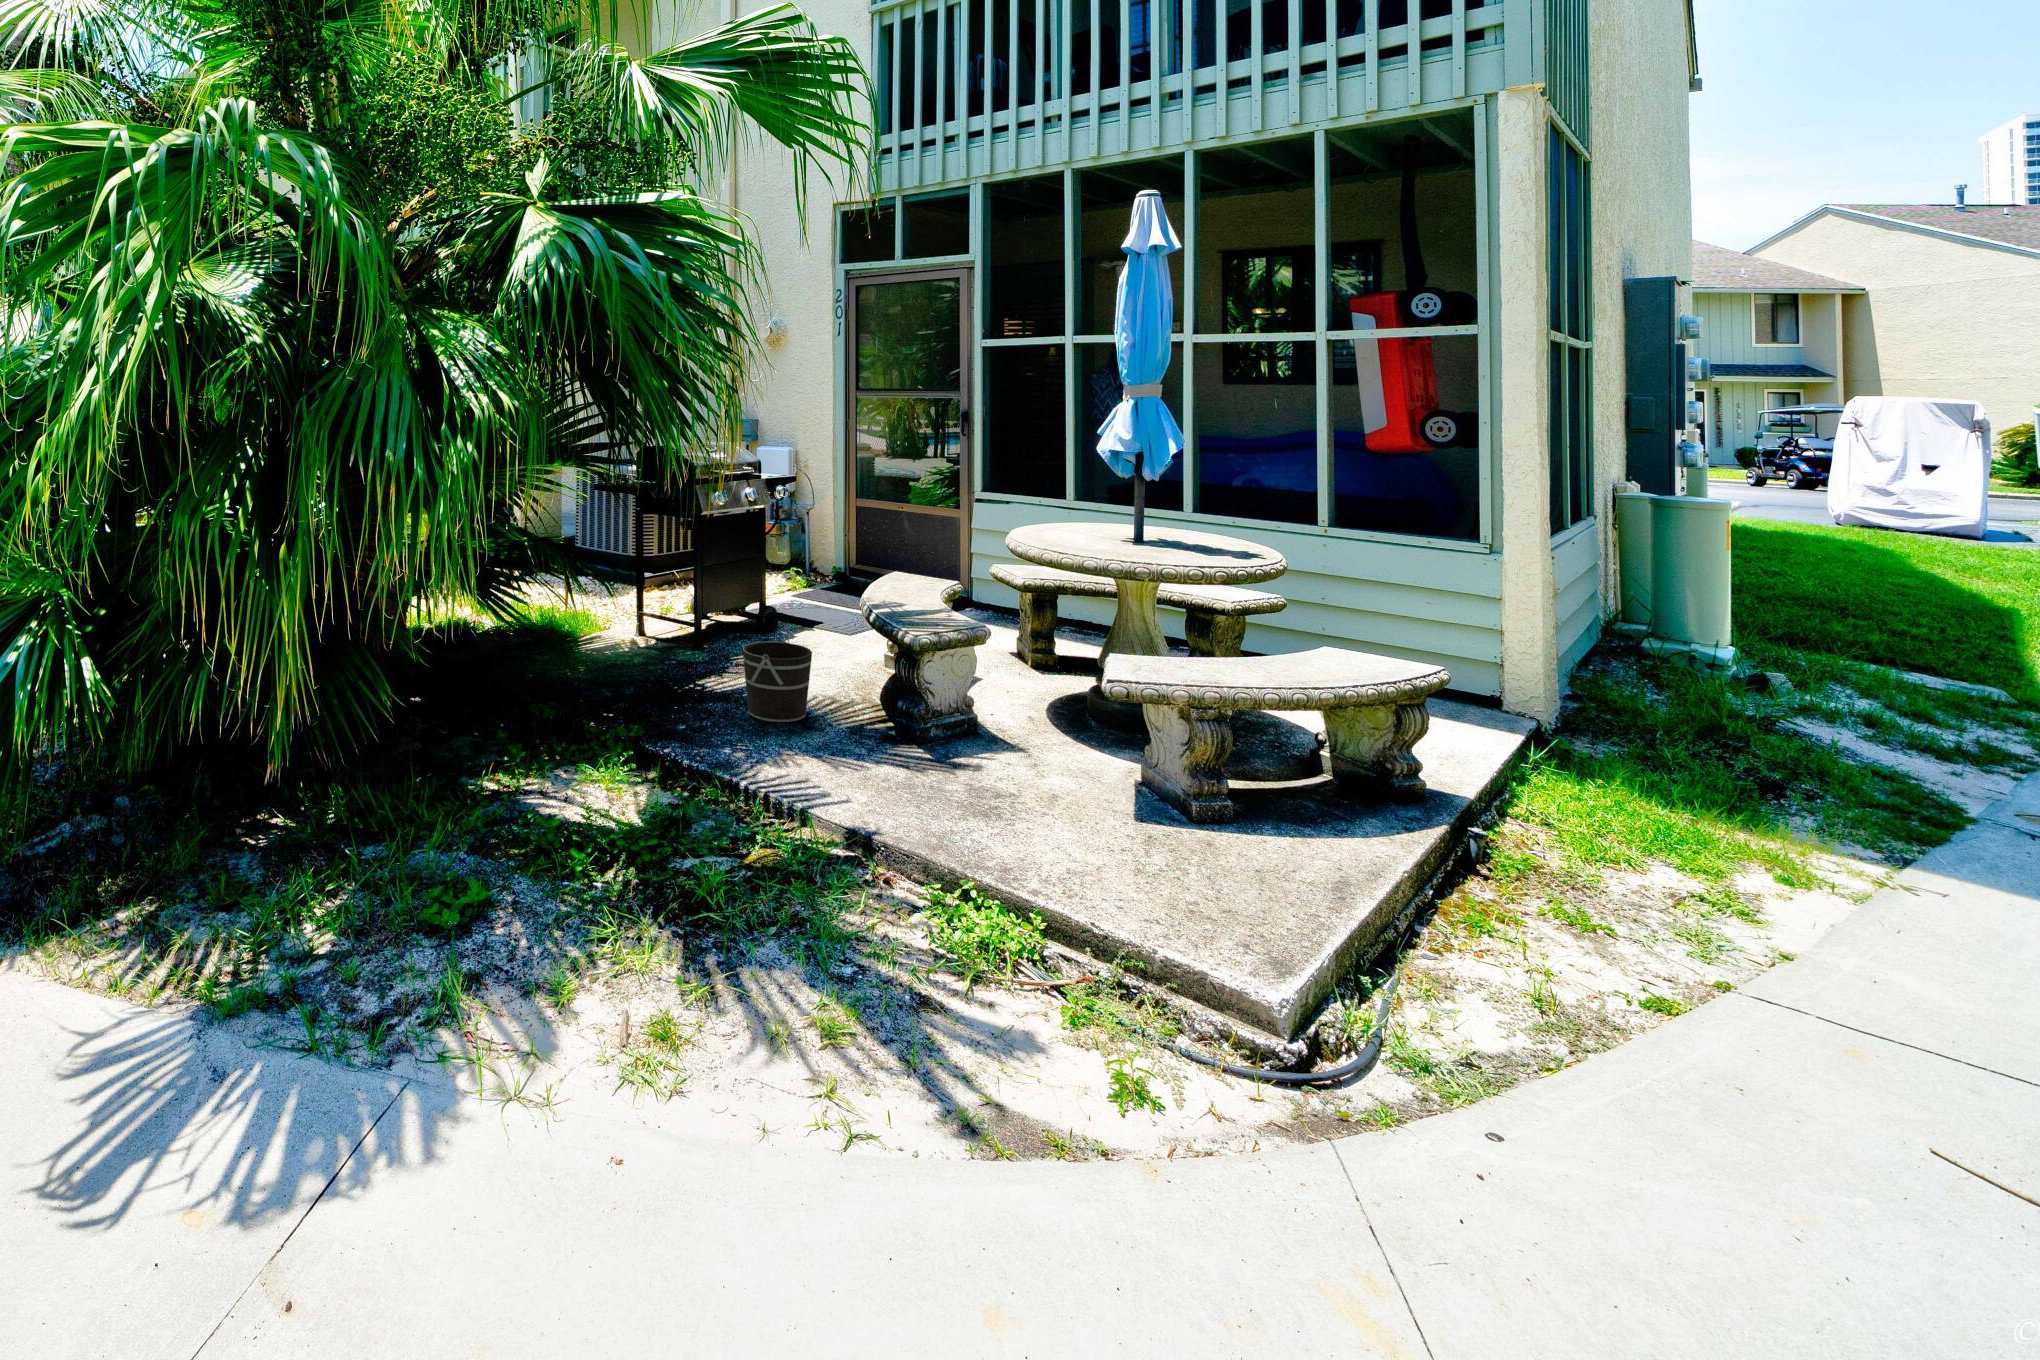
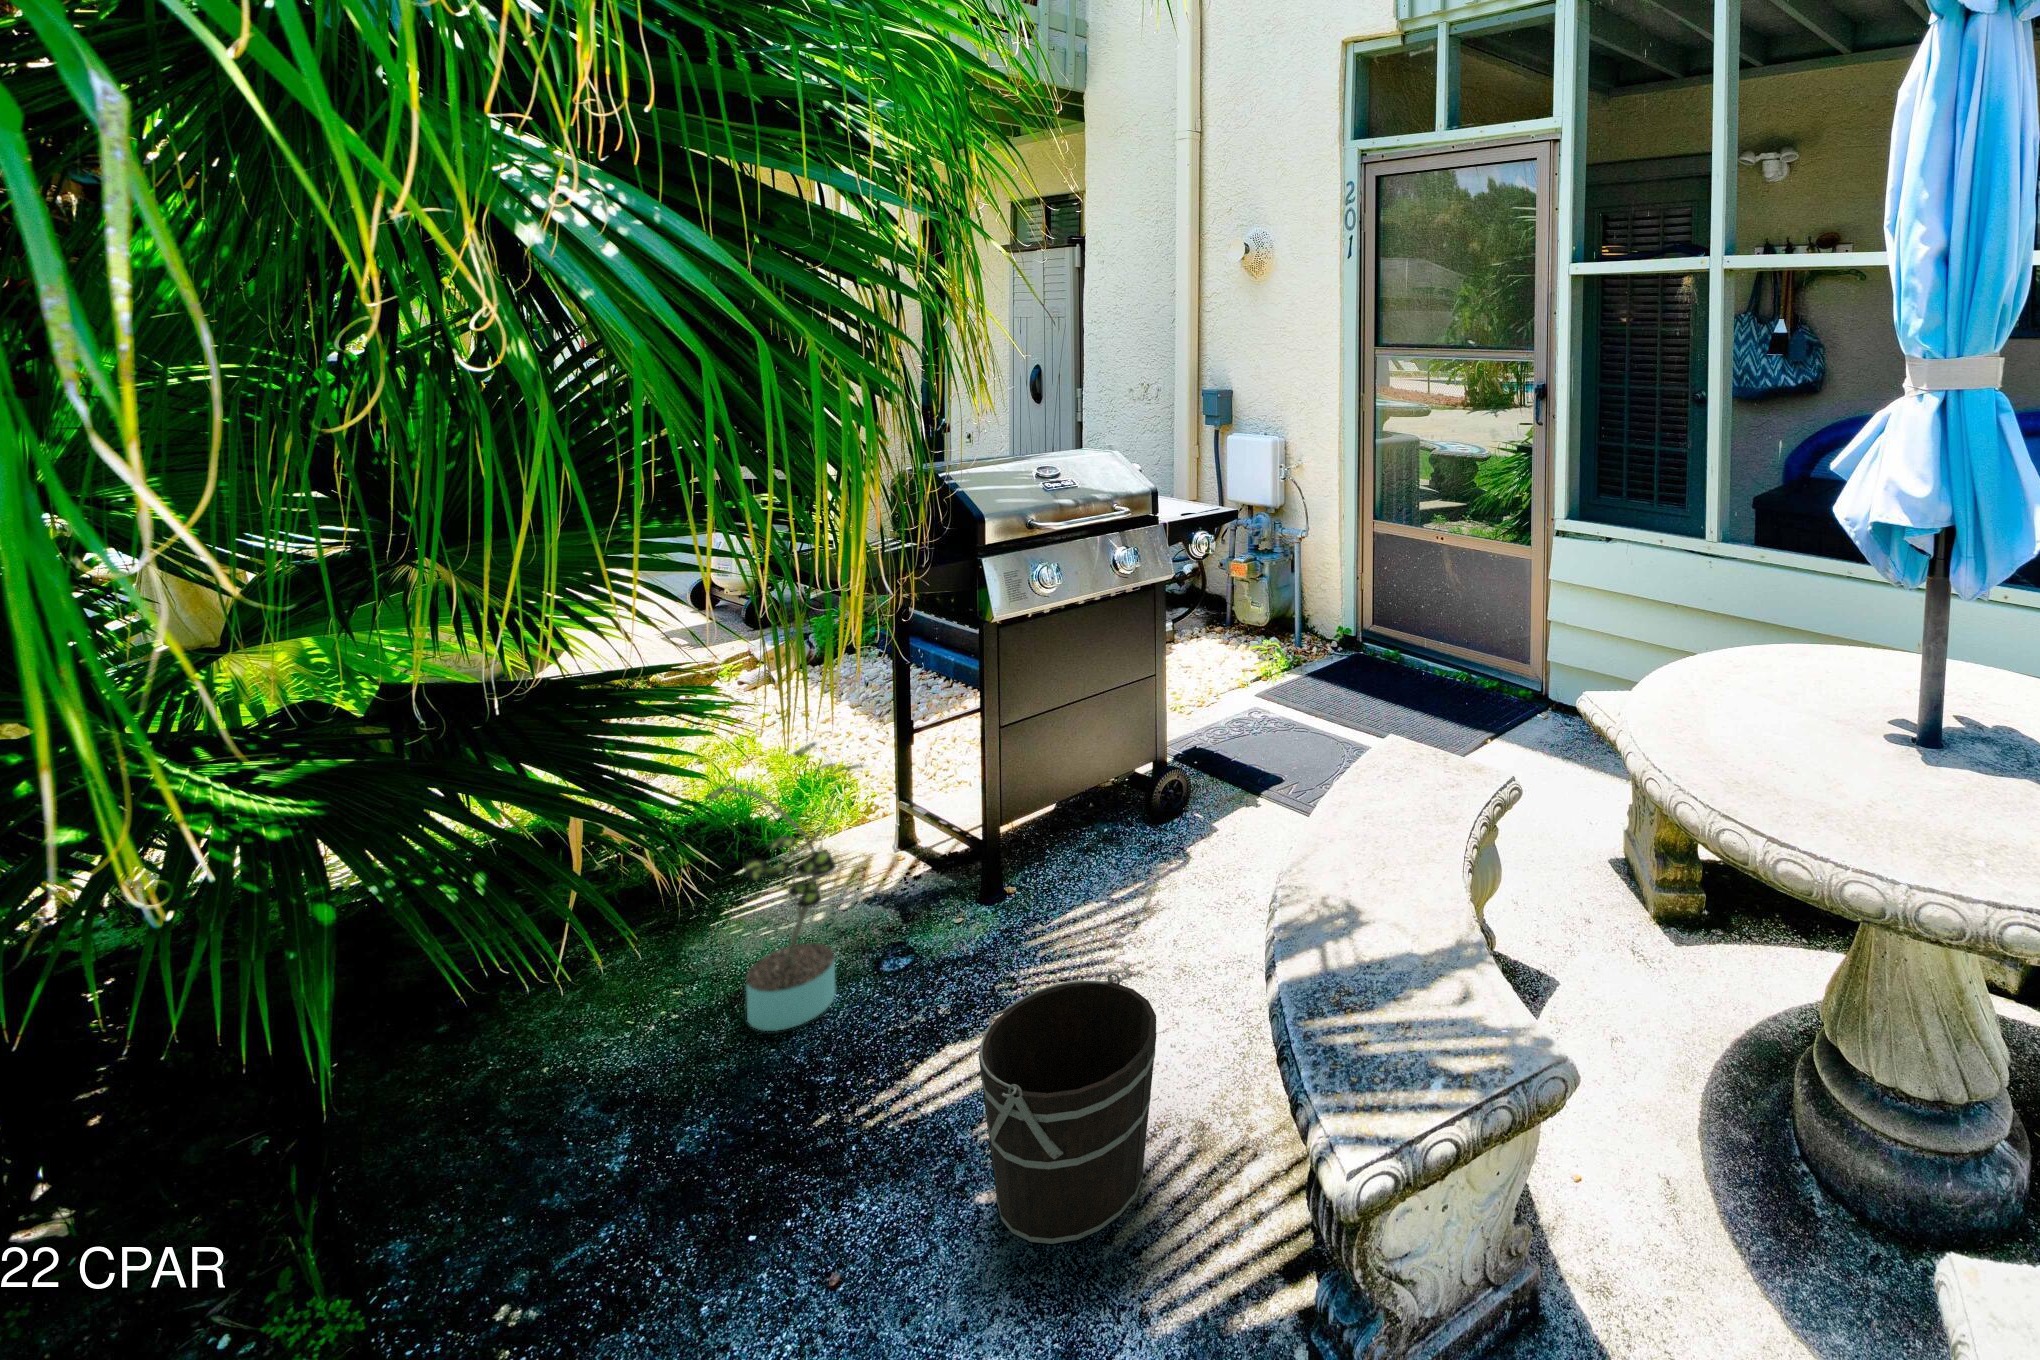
potted plant: none [588,560,654,681] -> present [706,743,863,1031]

